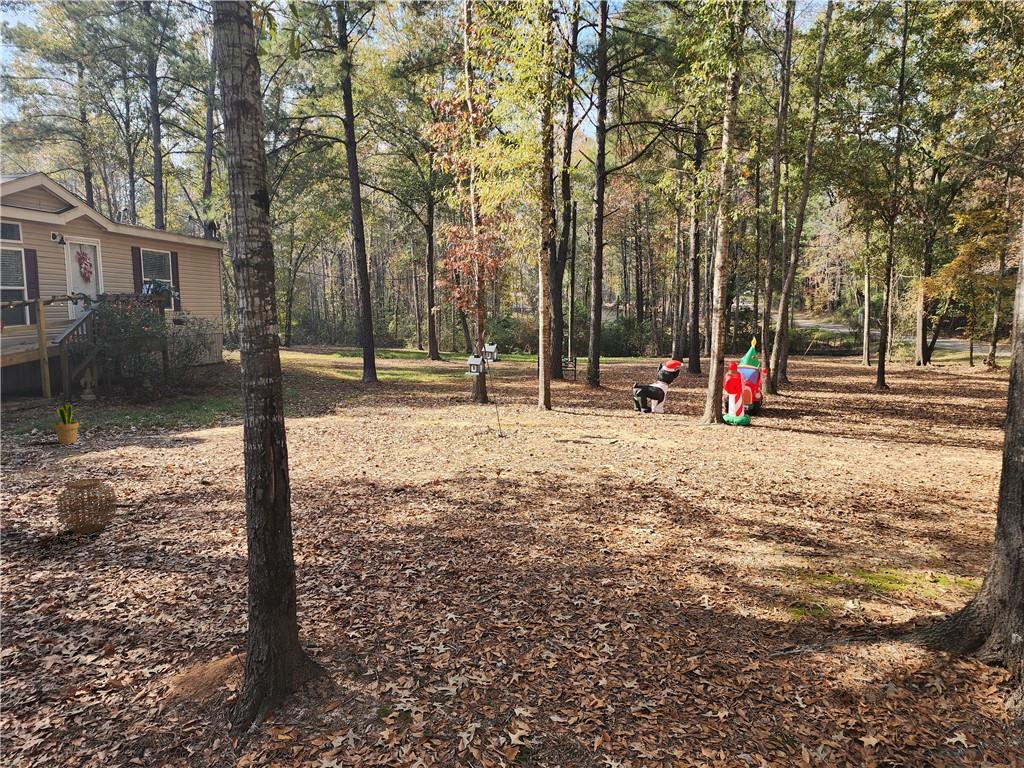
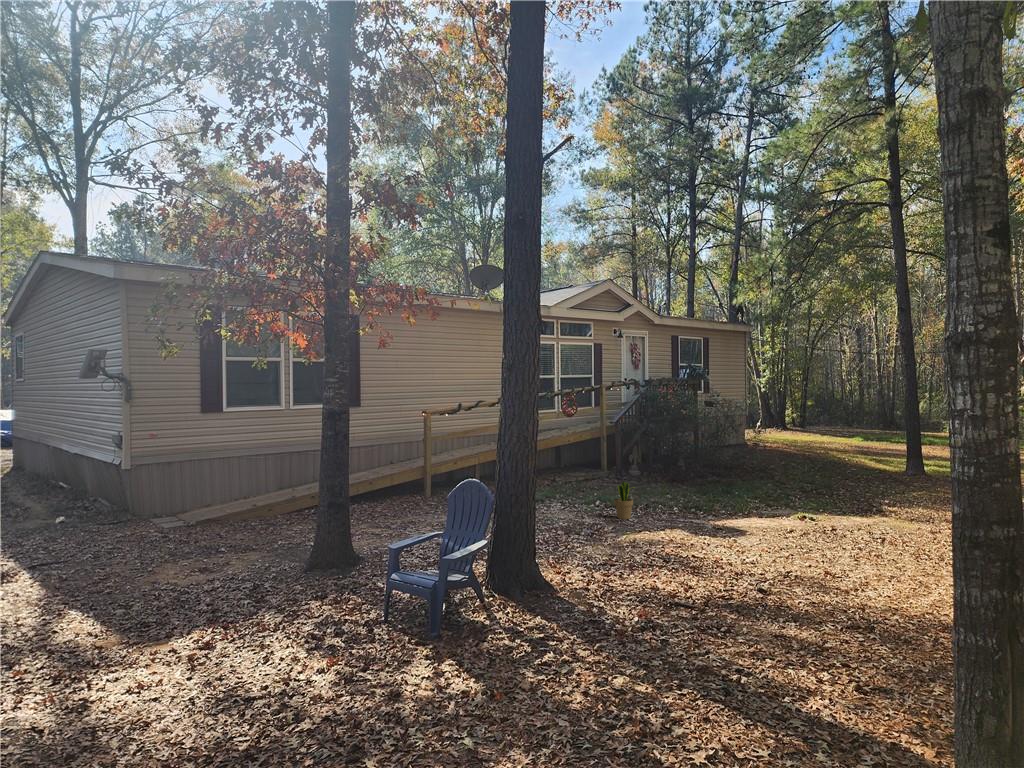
woven basket: present [57,478,116,533] -> none [631,573,683,635]

